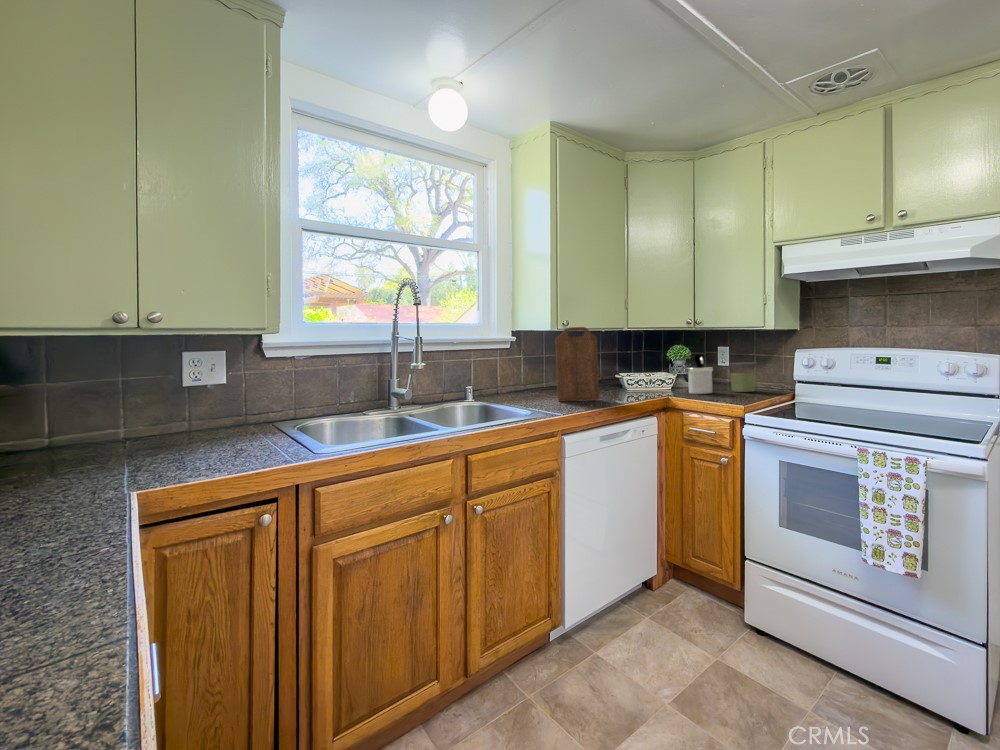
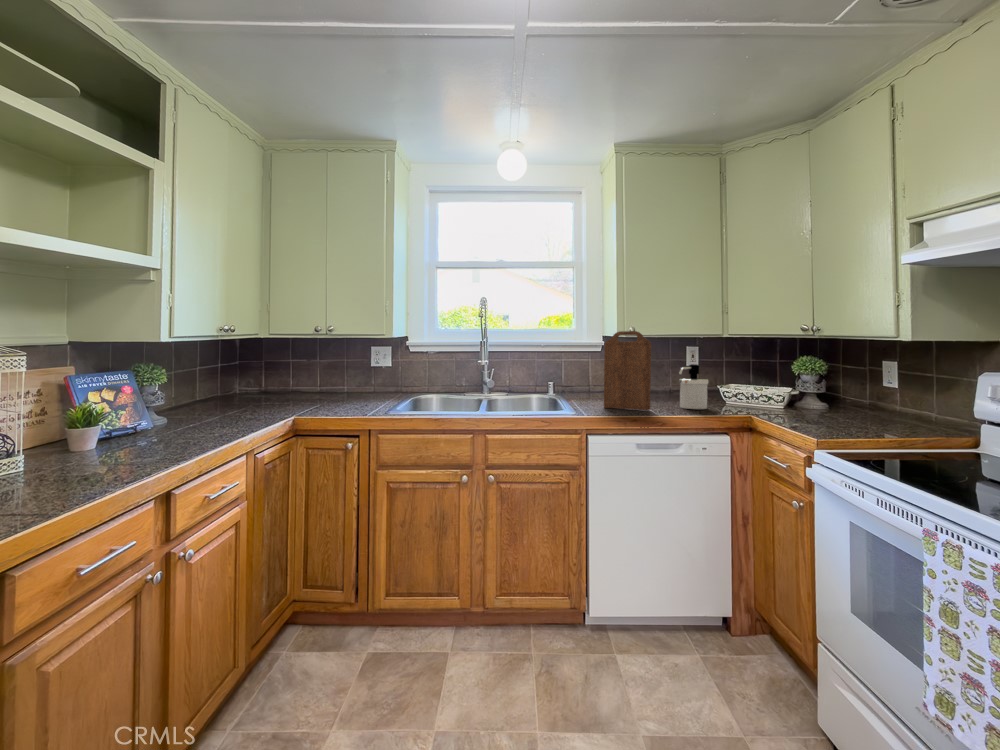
soap dispenser: present [687,355,713,394] -> present [679,364,709,409]
jar: present [729,362,757,392] -> none [858,383,909,425]

